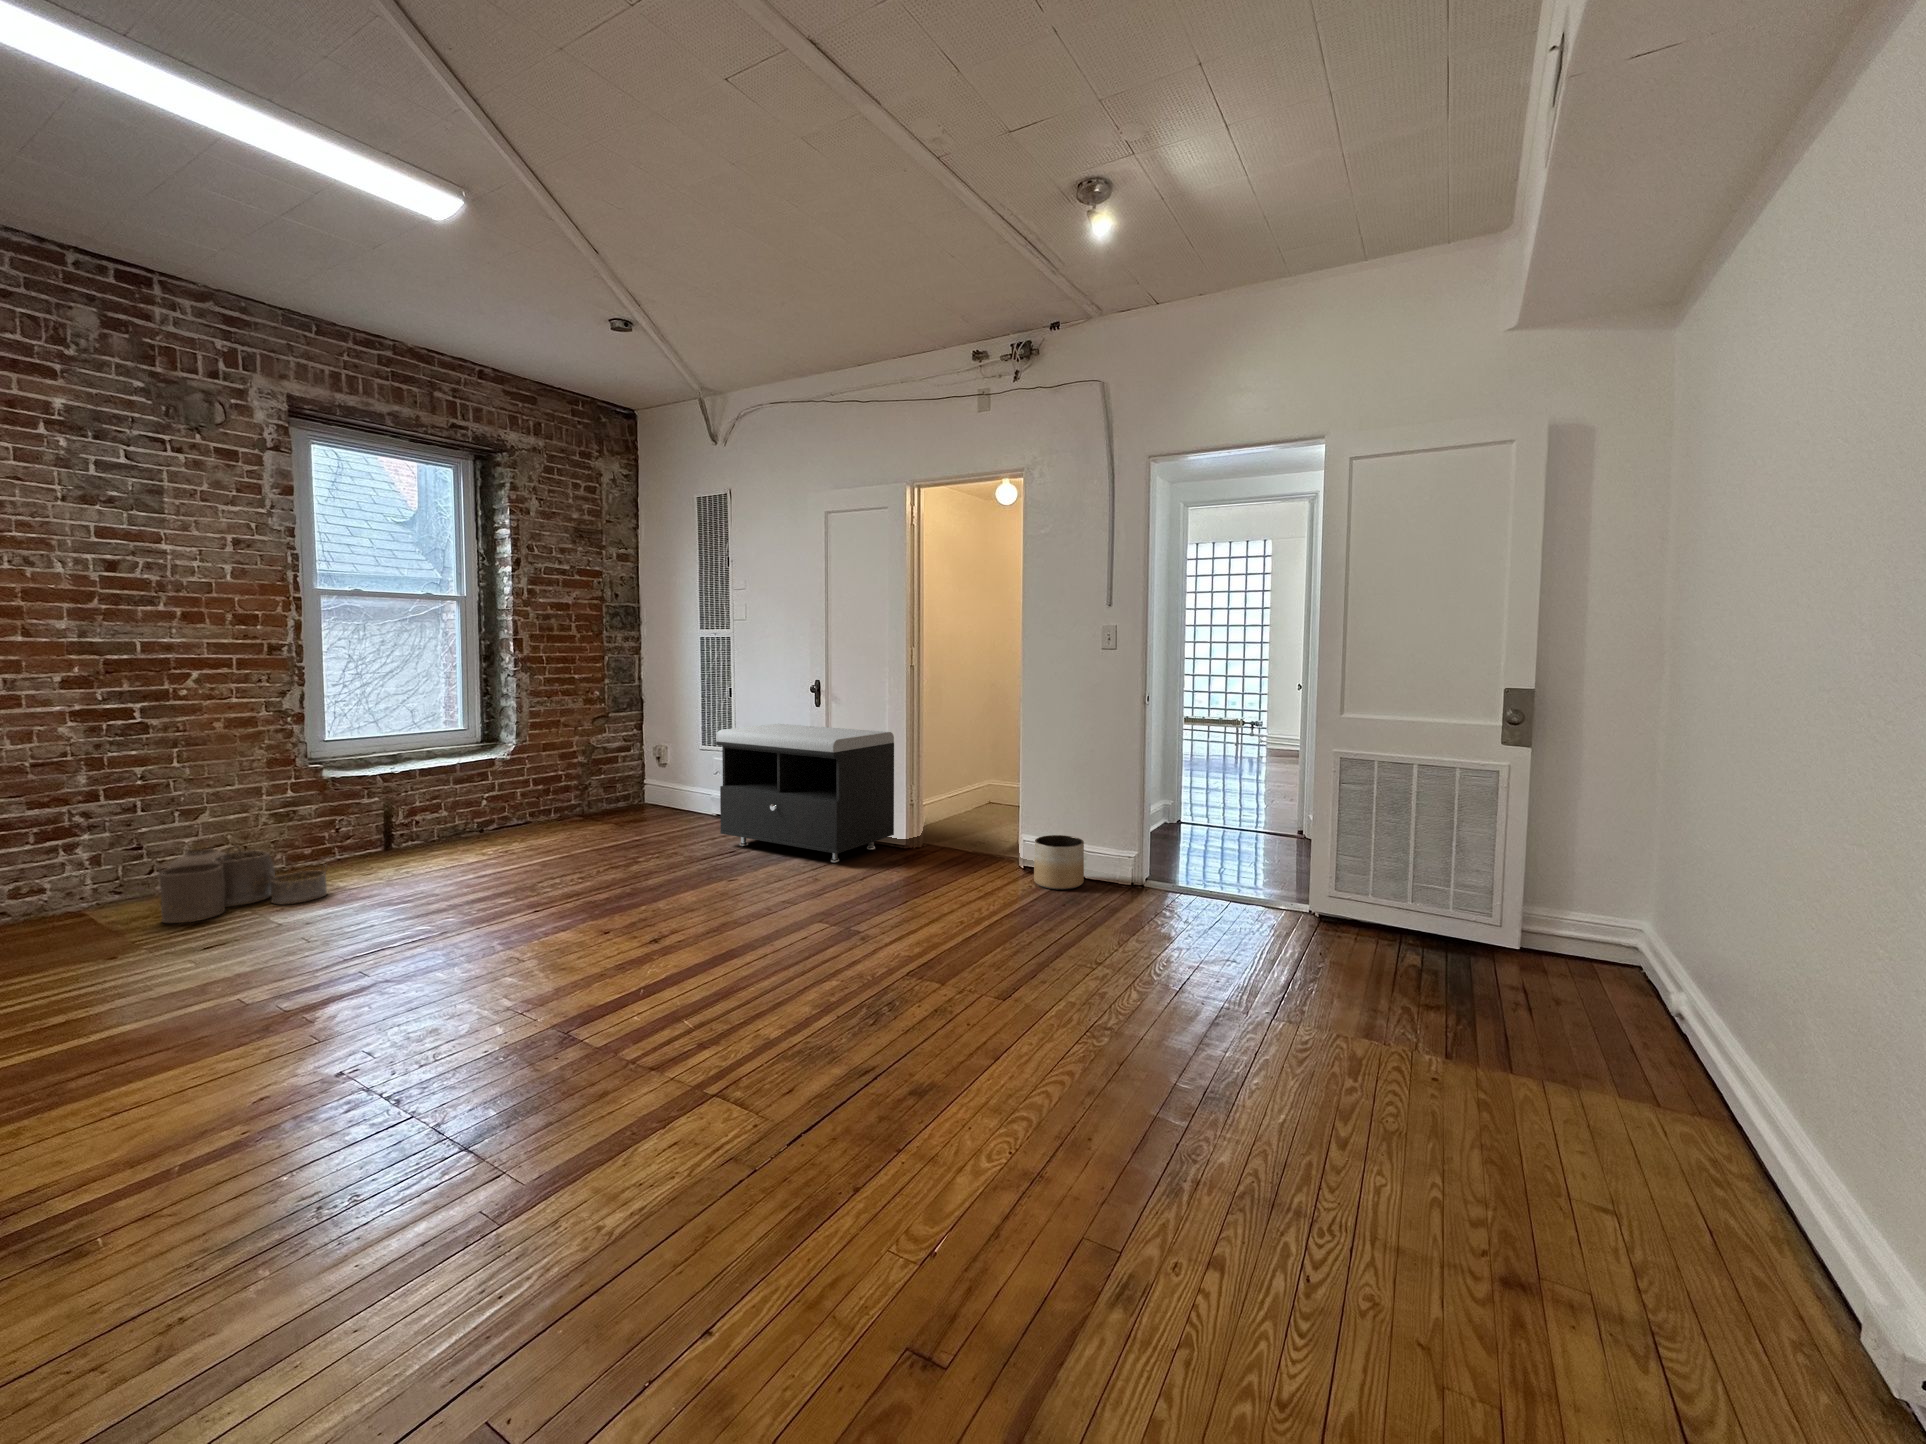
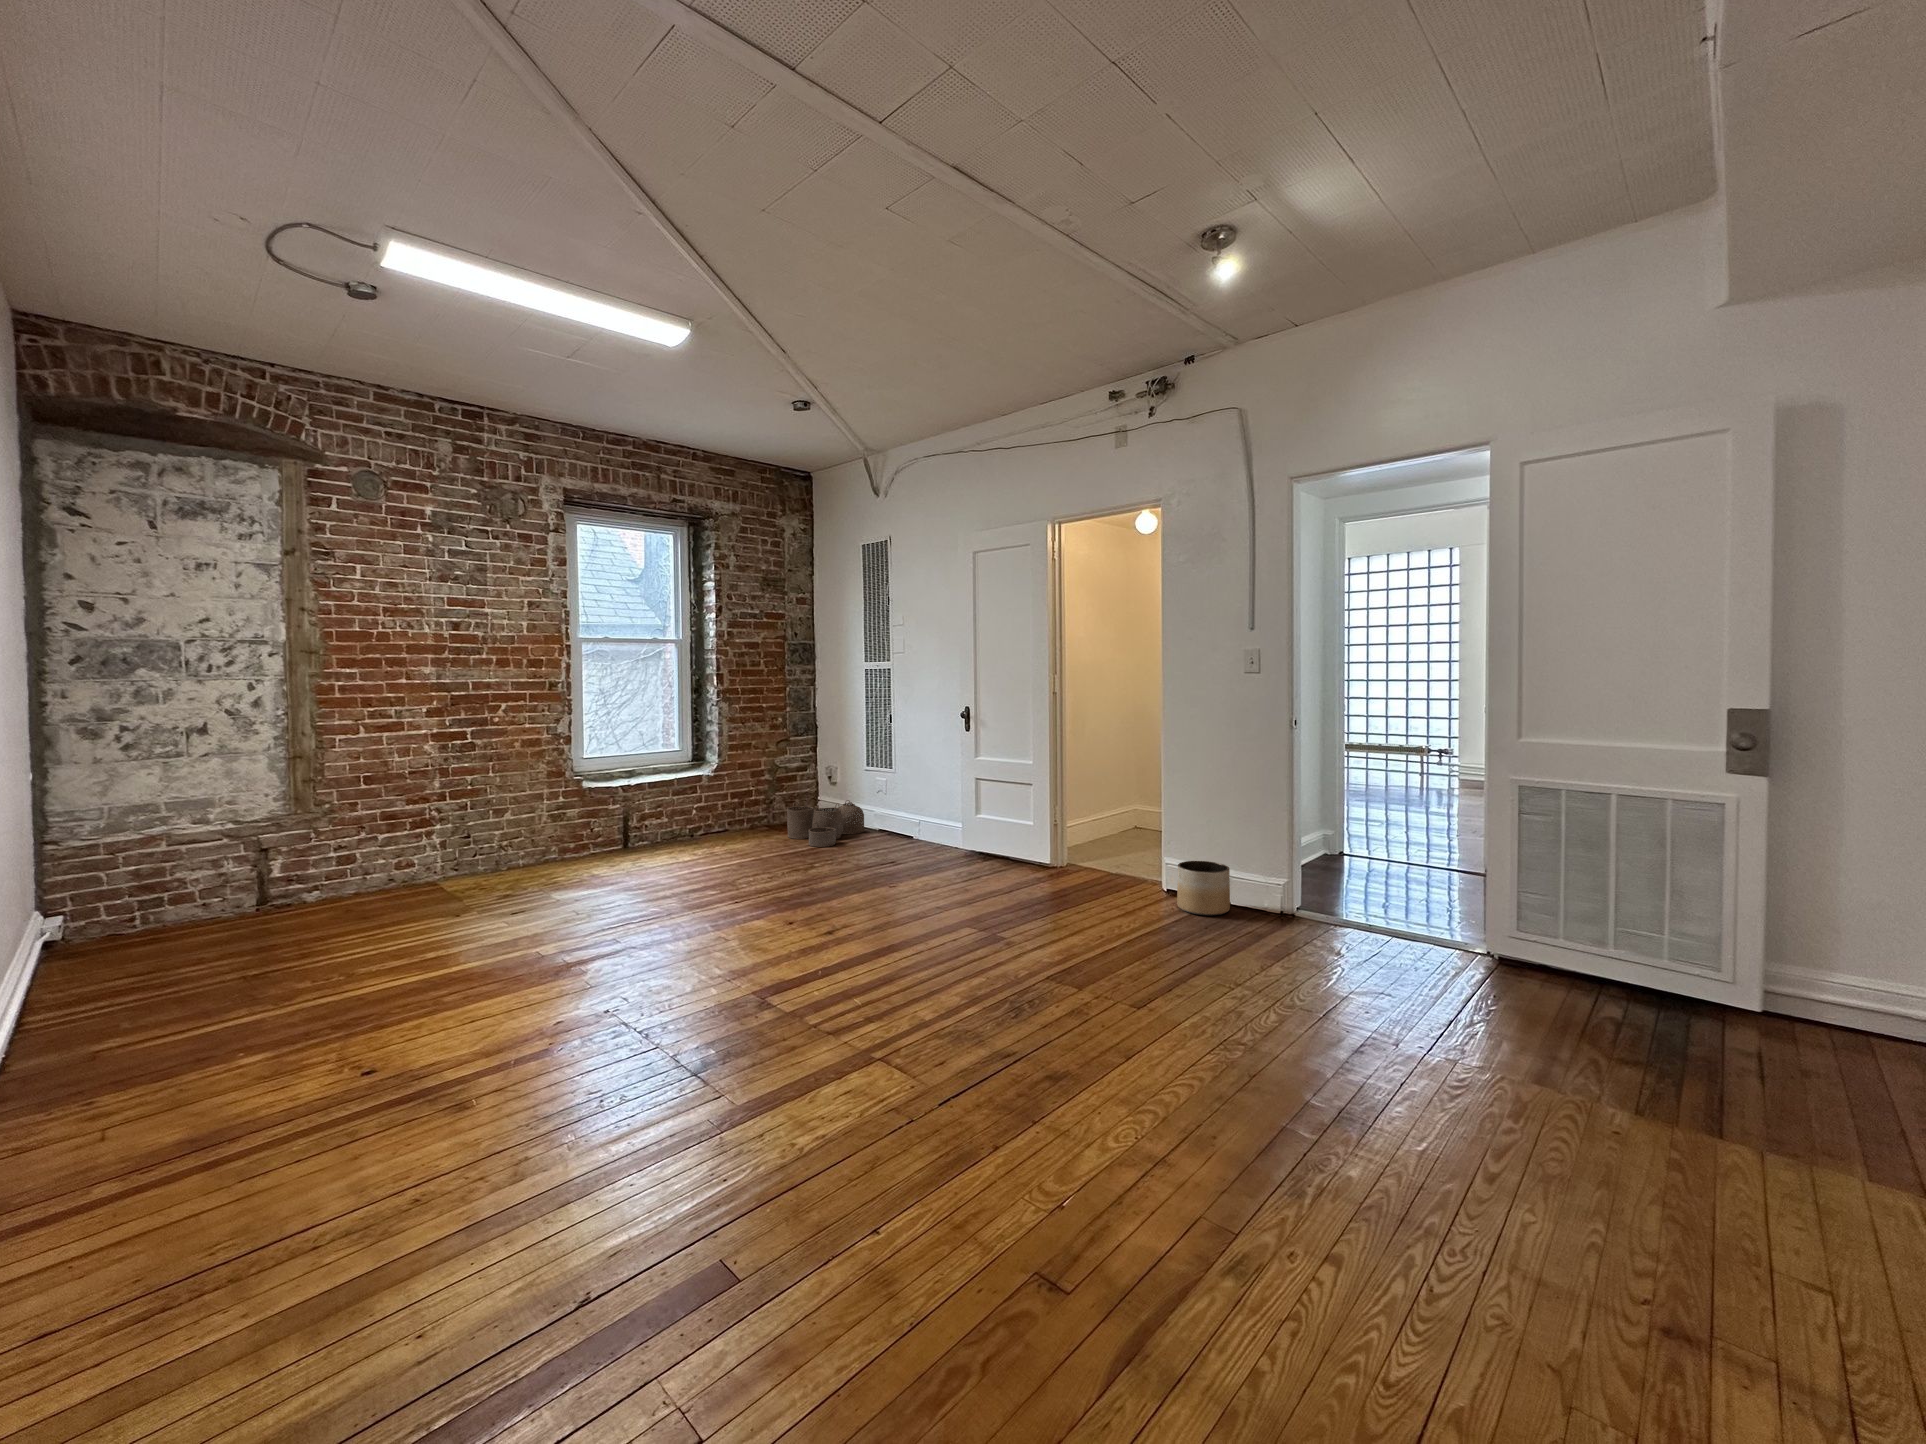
storage bench: present [716,724,894,863] -> none [878,748,1039,878]
woven basket: present [157,847,327,923] -> present [787,800,865,847]

